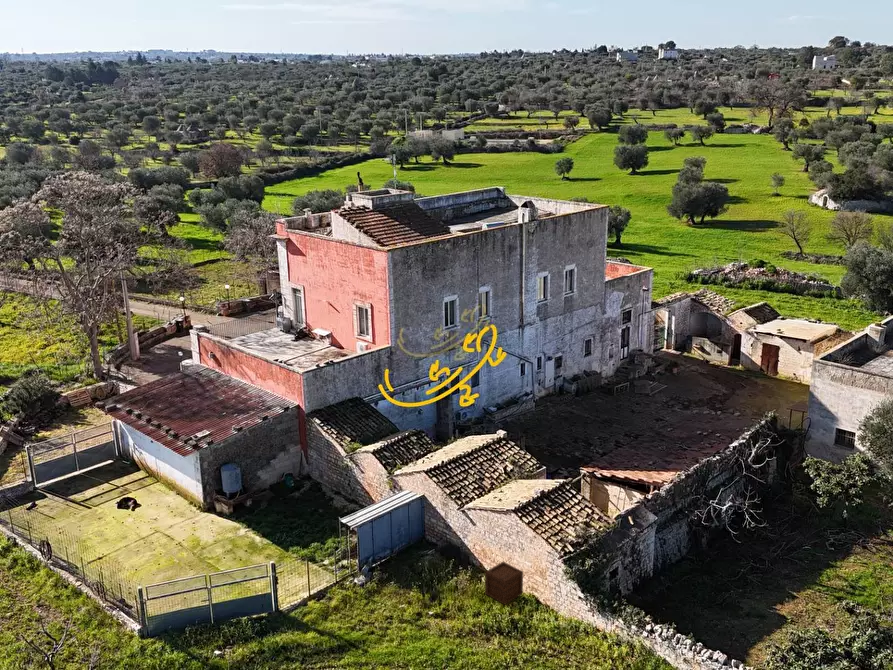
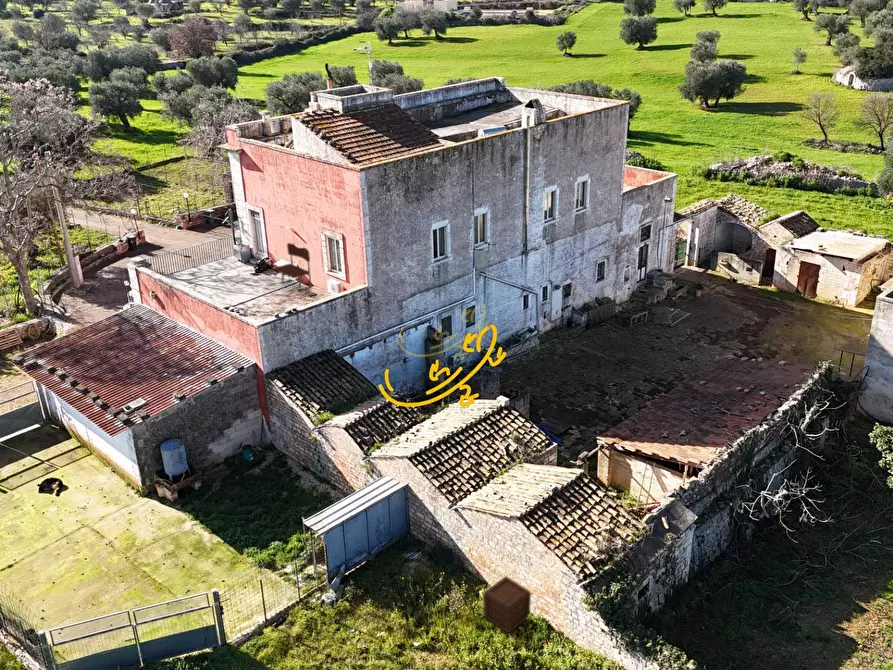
bench: none [312,314,343,353] -> present [275,243,311,291]

